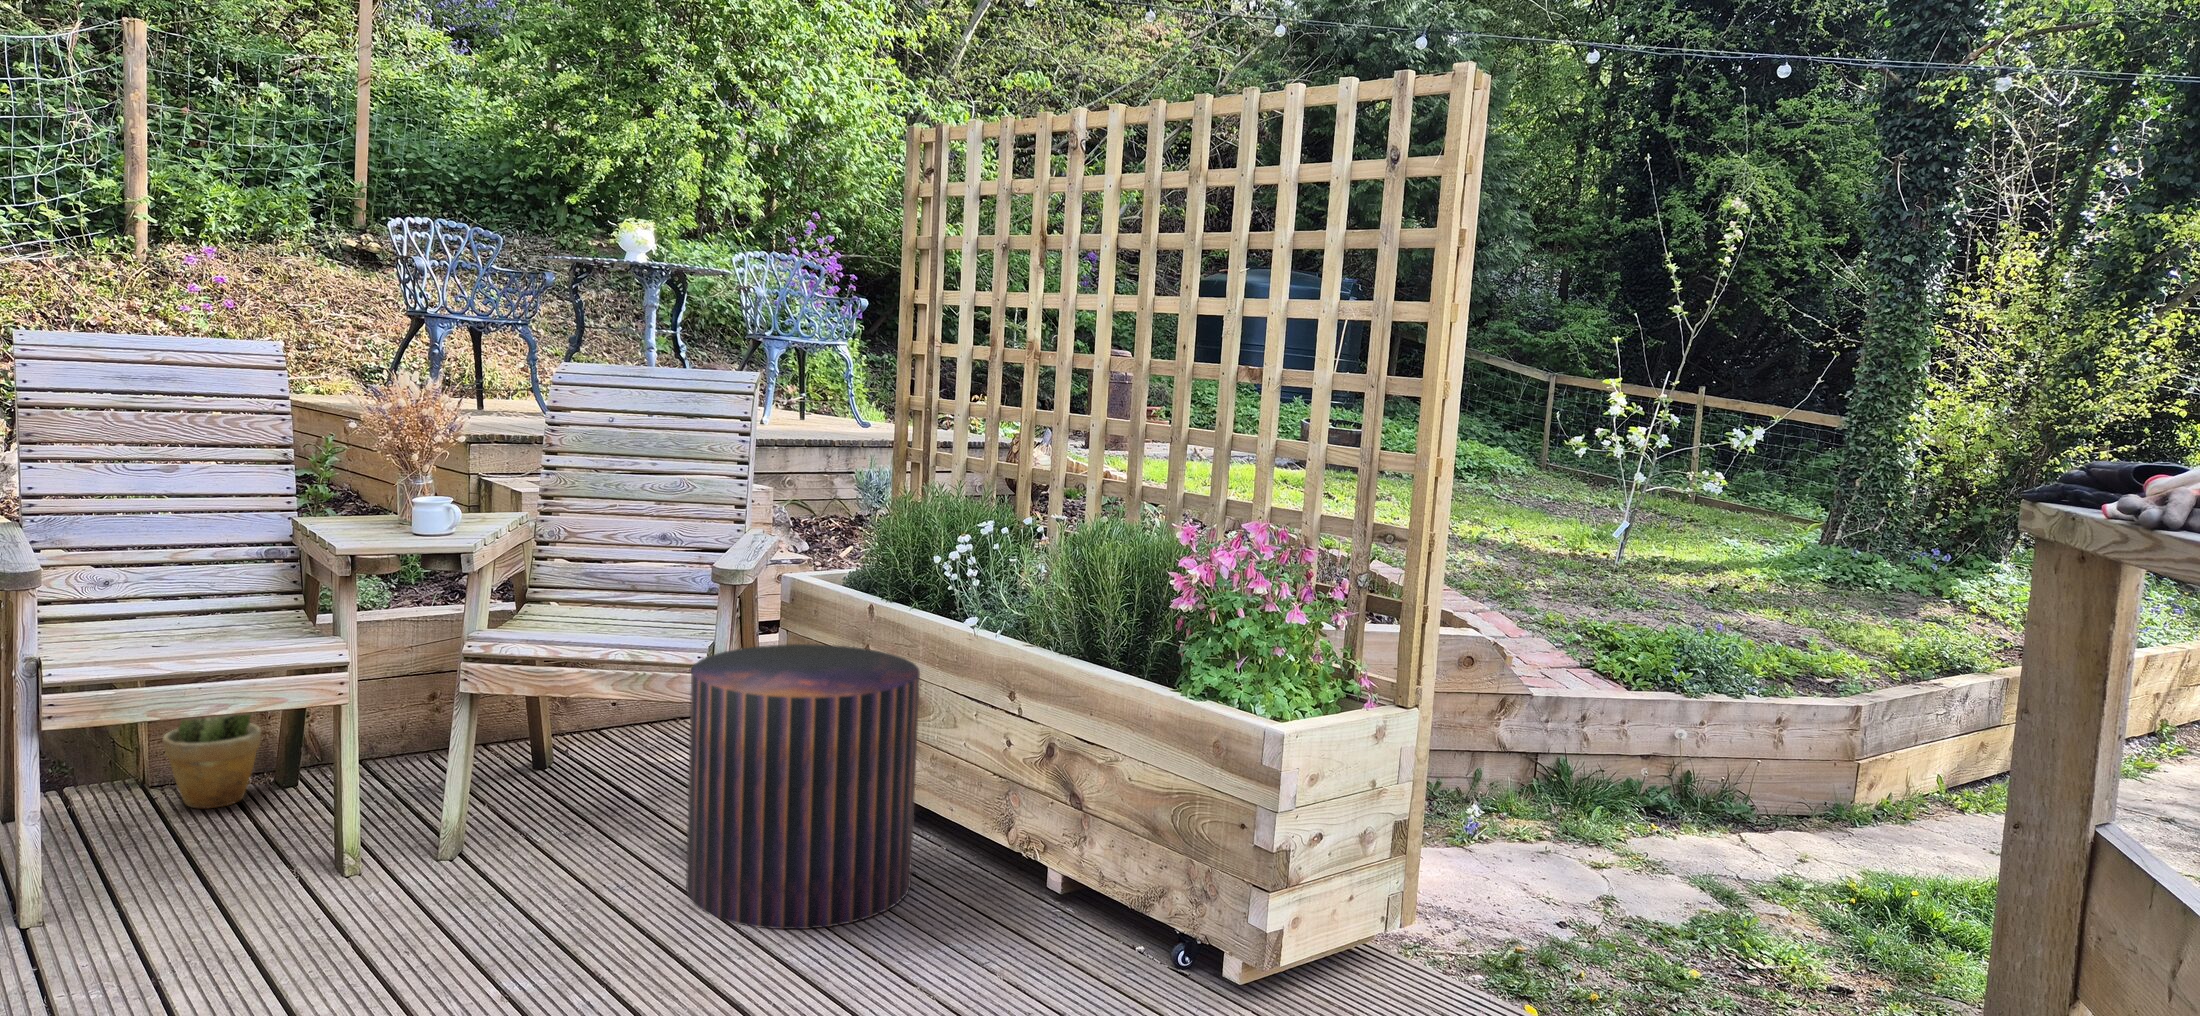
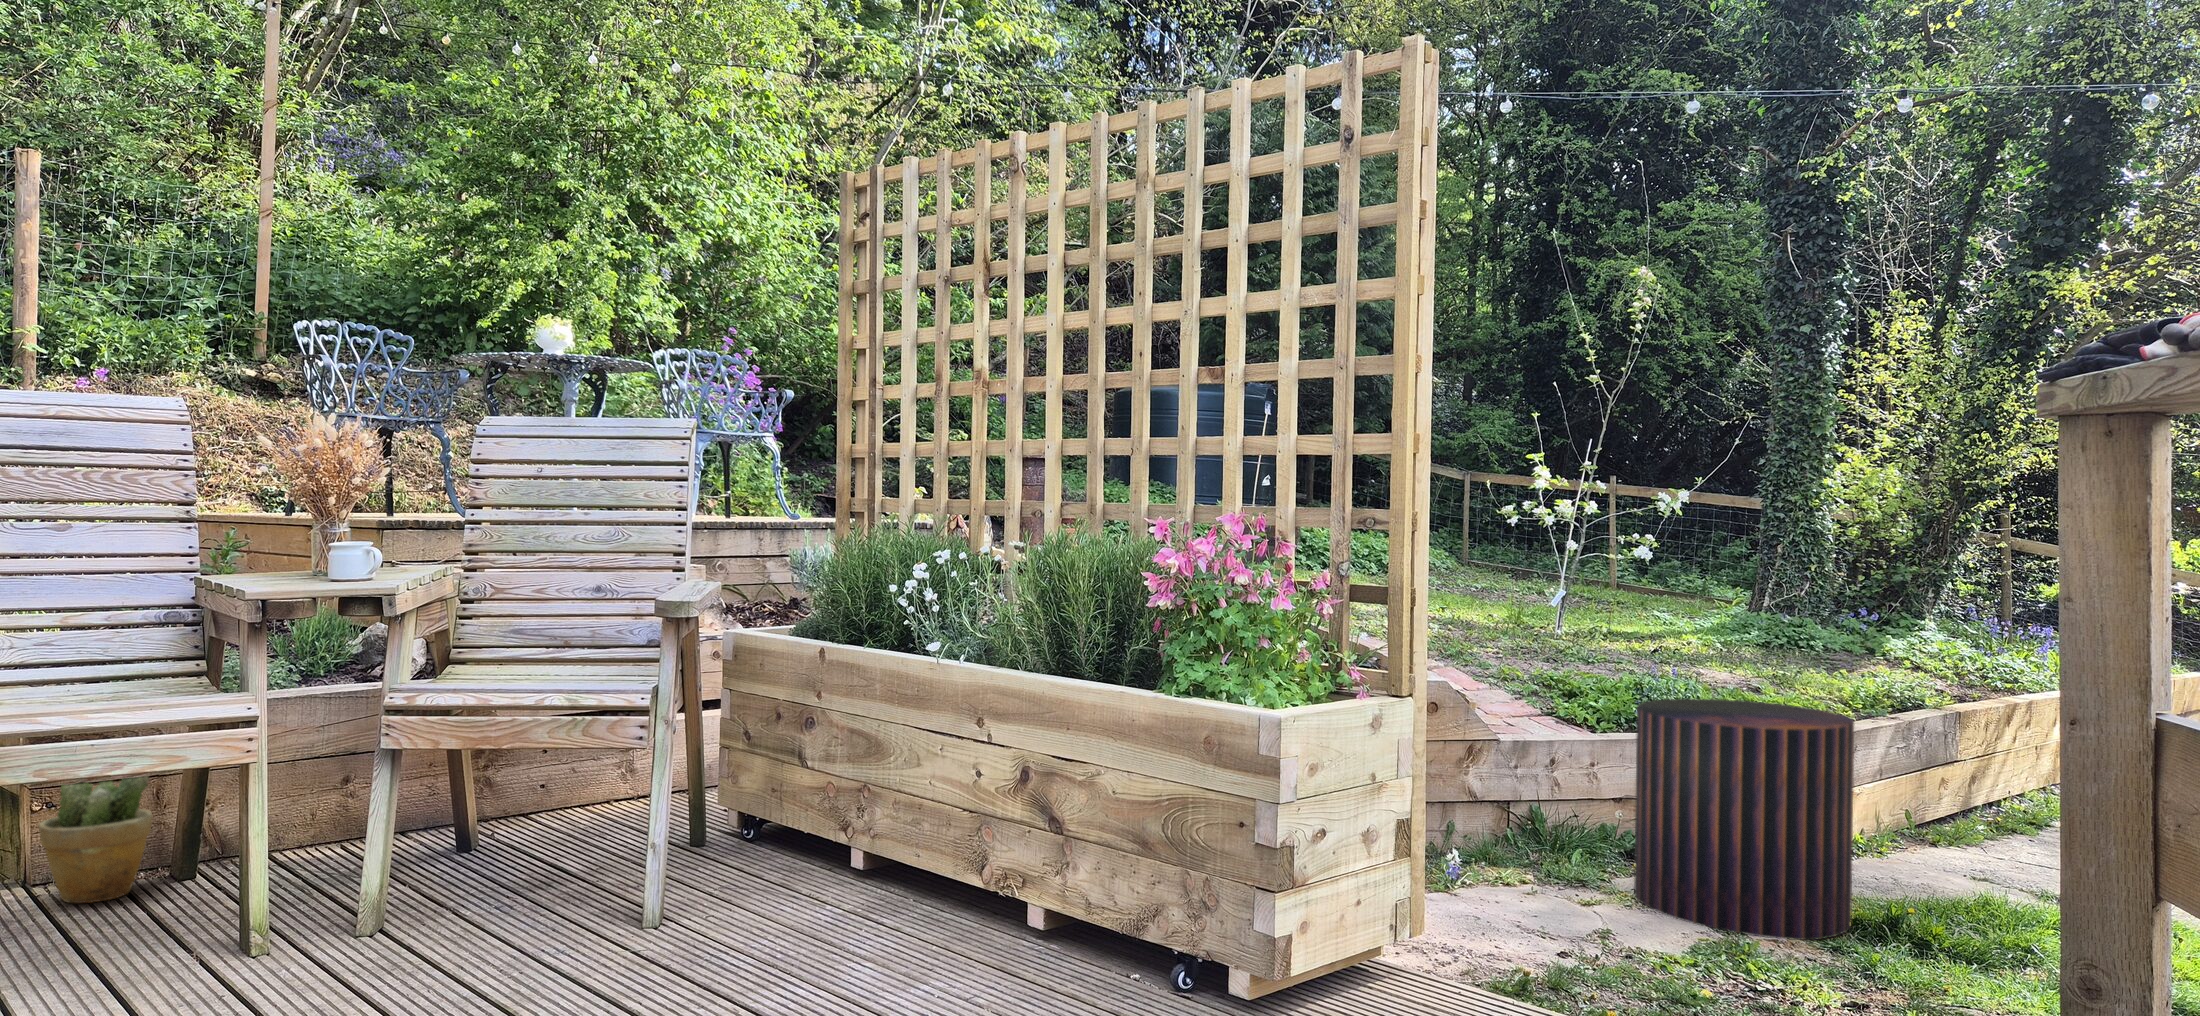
pouf: present [686,644,920,929] -> present [1634,699,1854,940]

